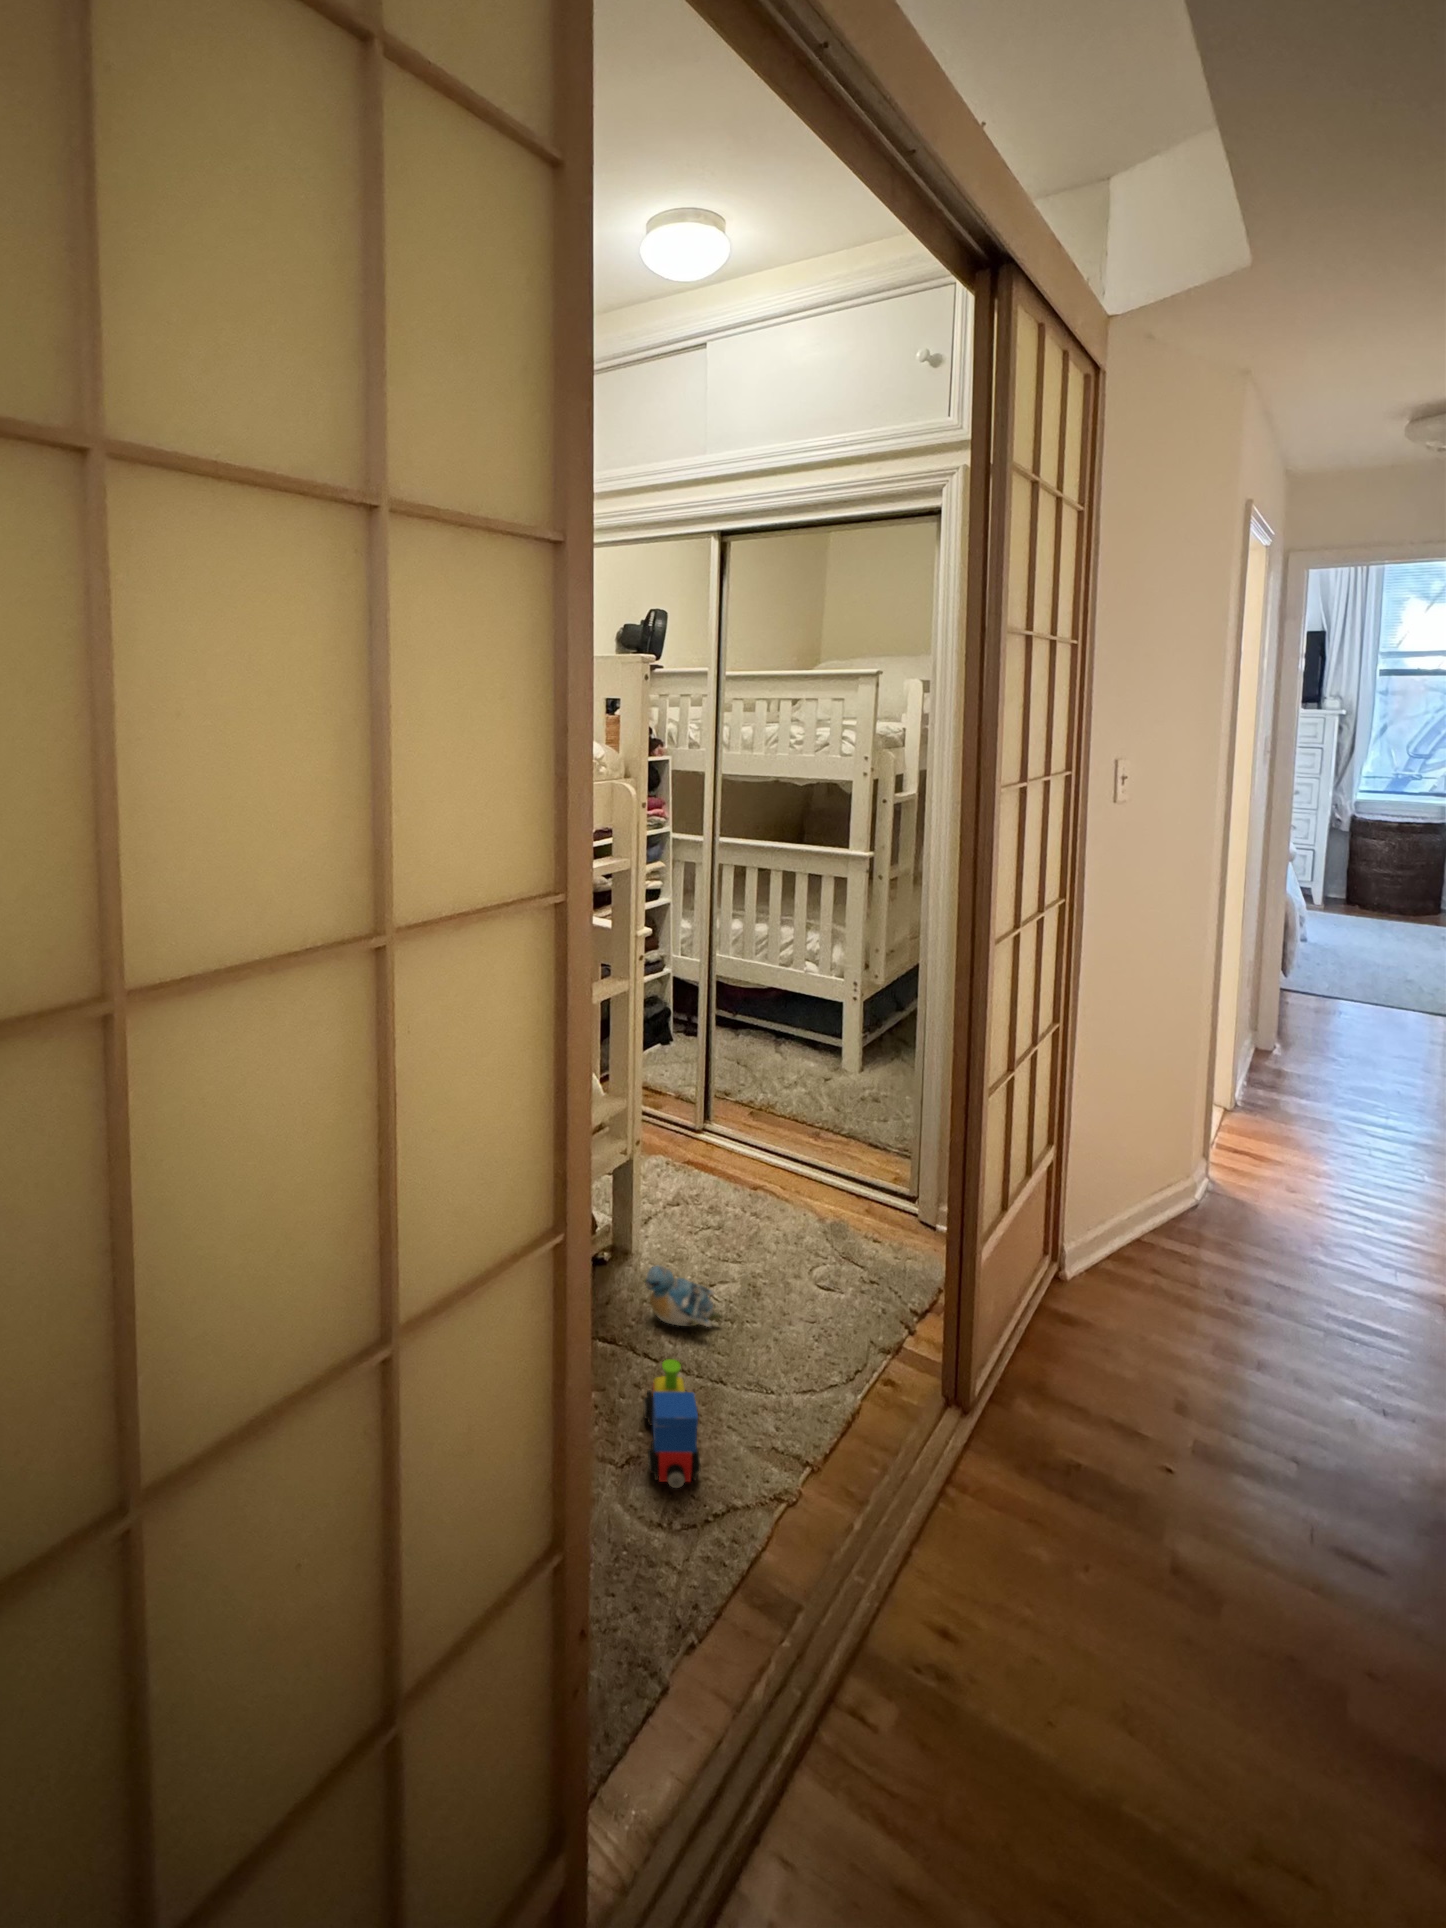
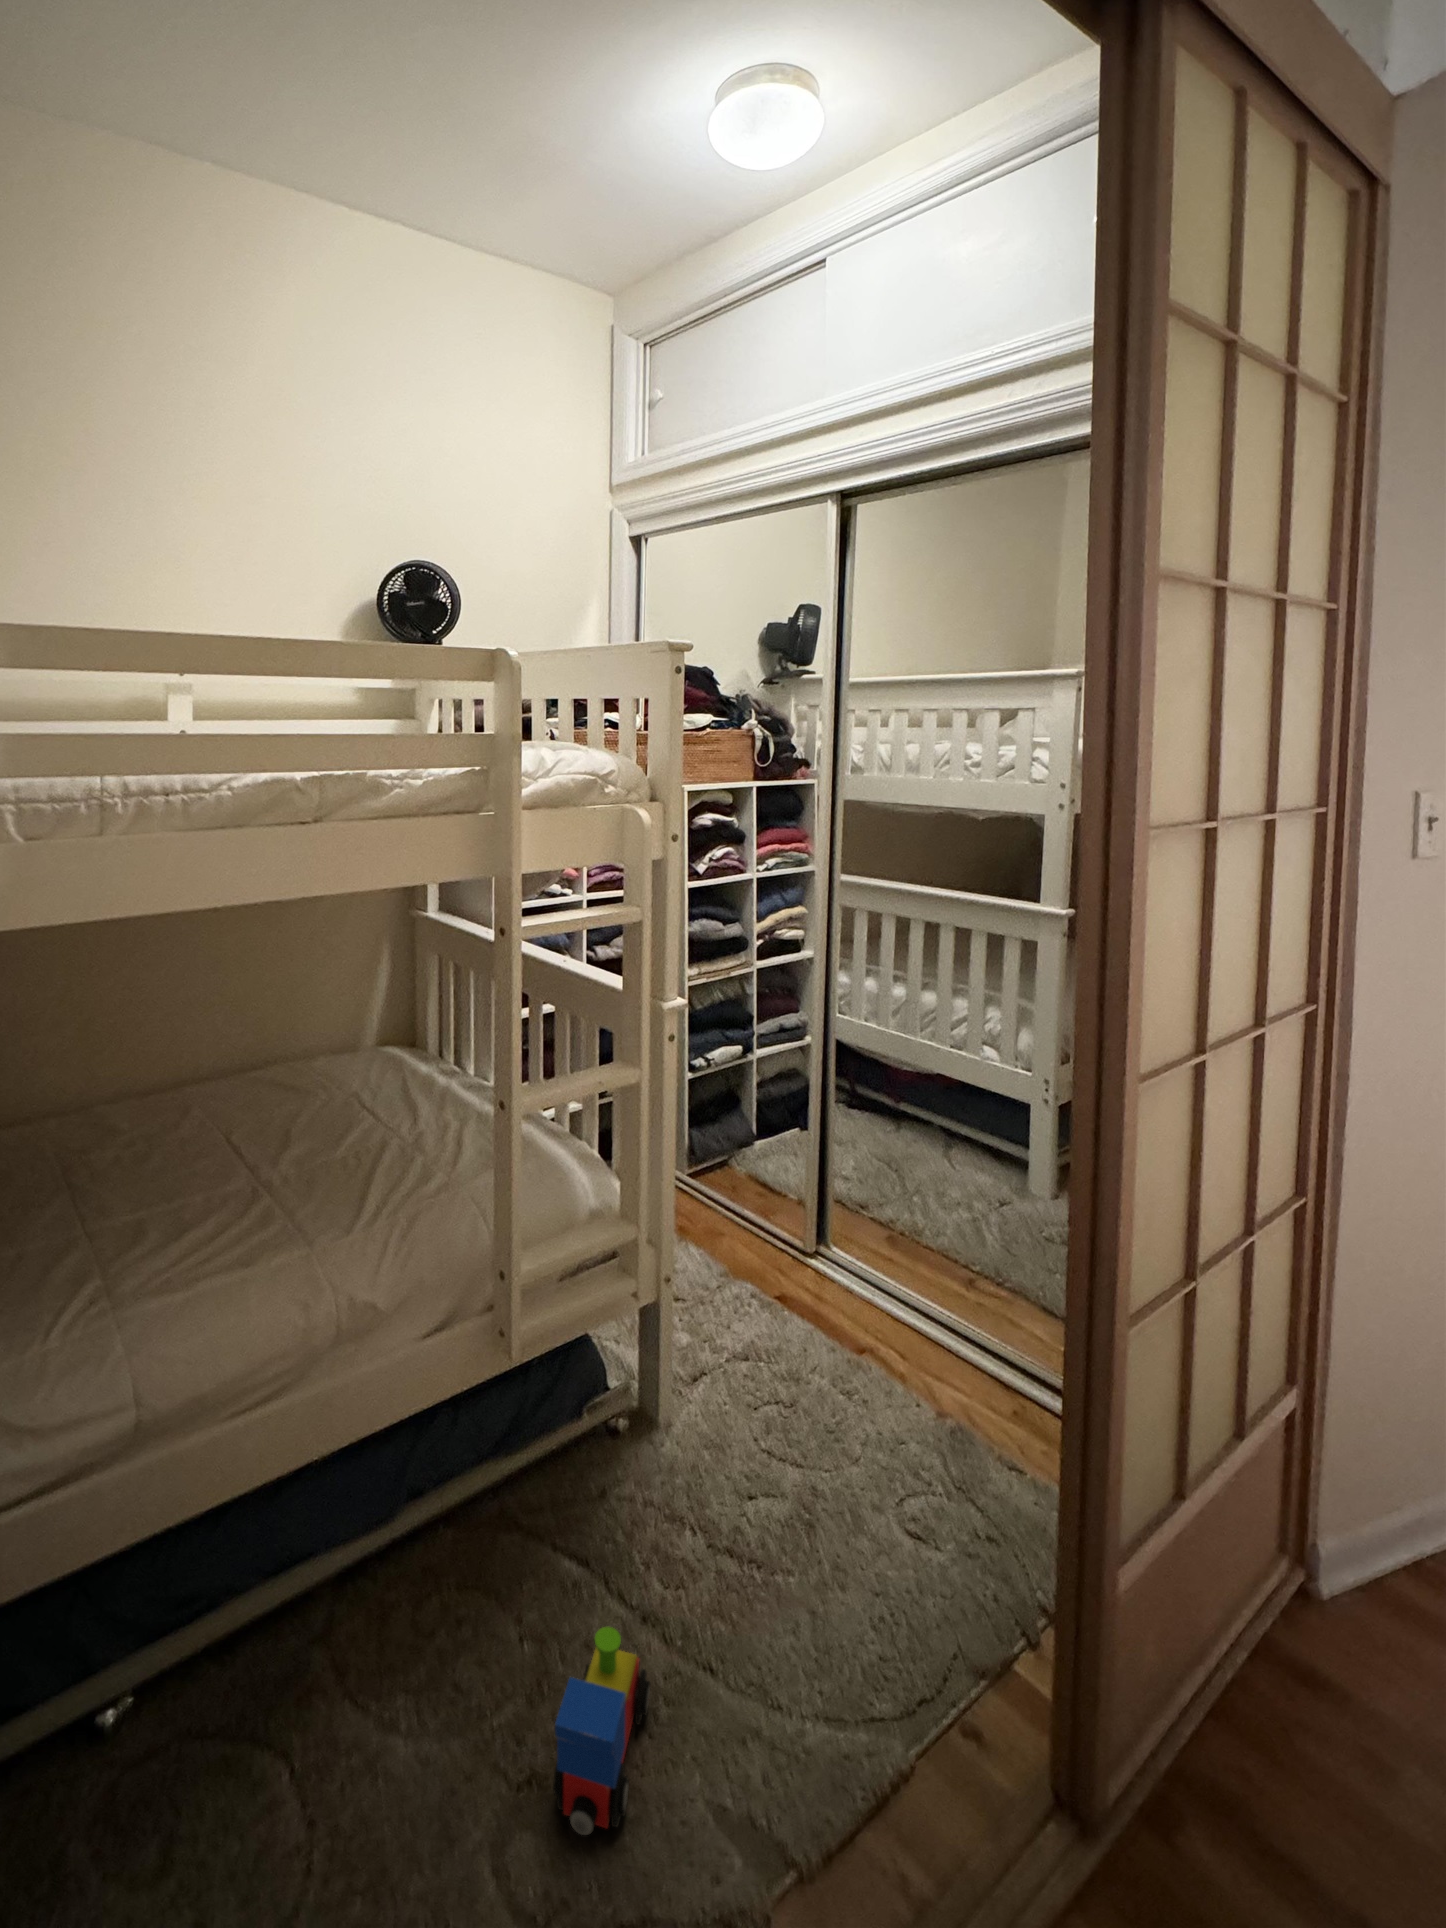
plush toy: present [644,1266,721,1327] -> none [643,1461,746,1569]

